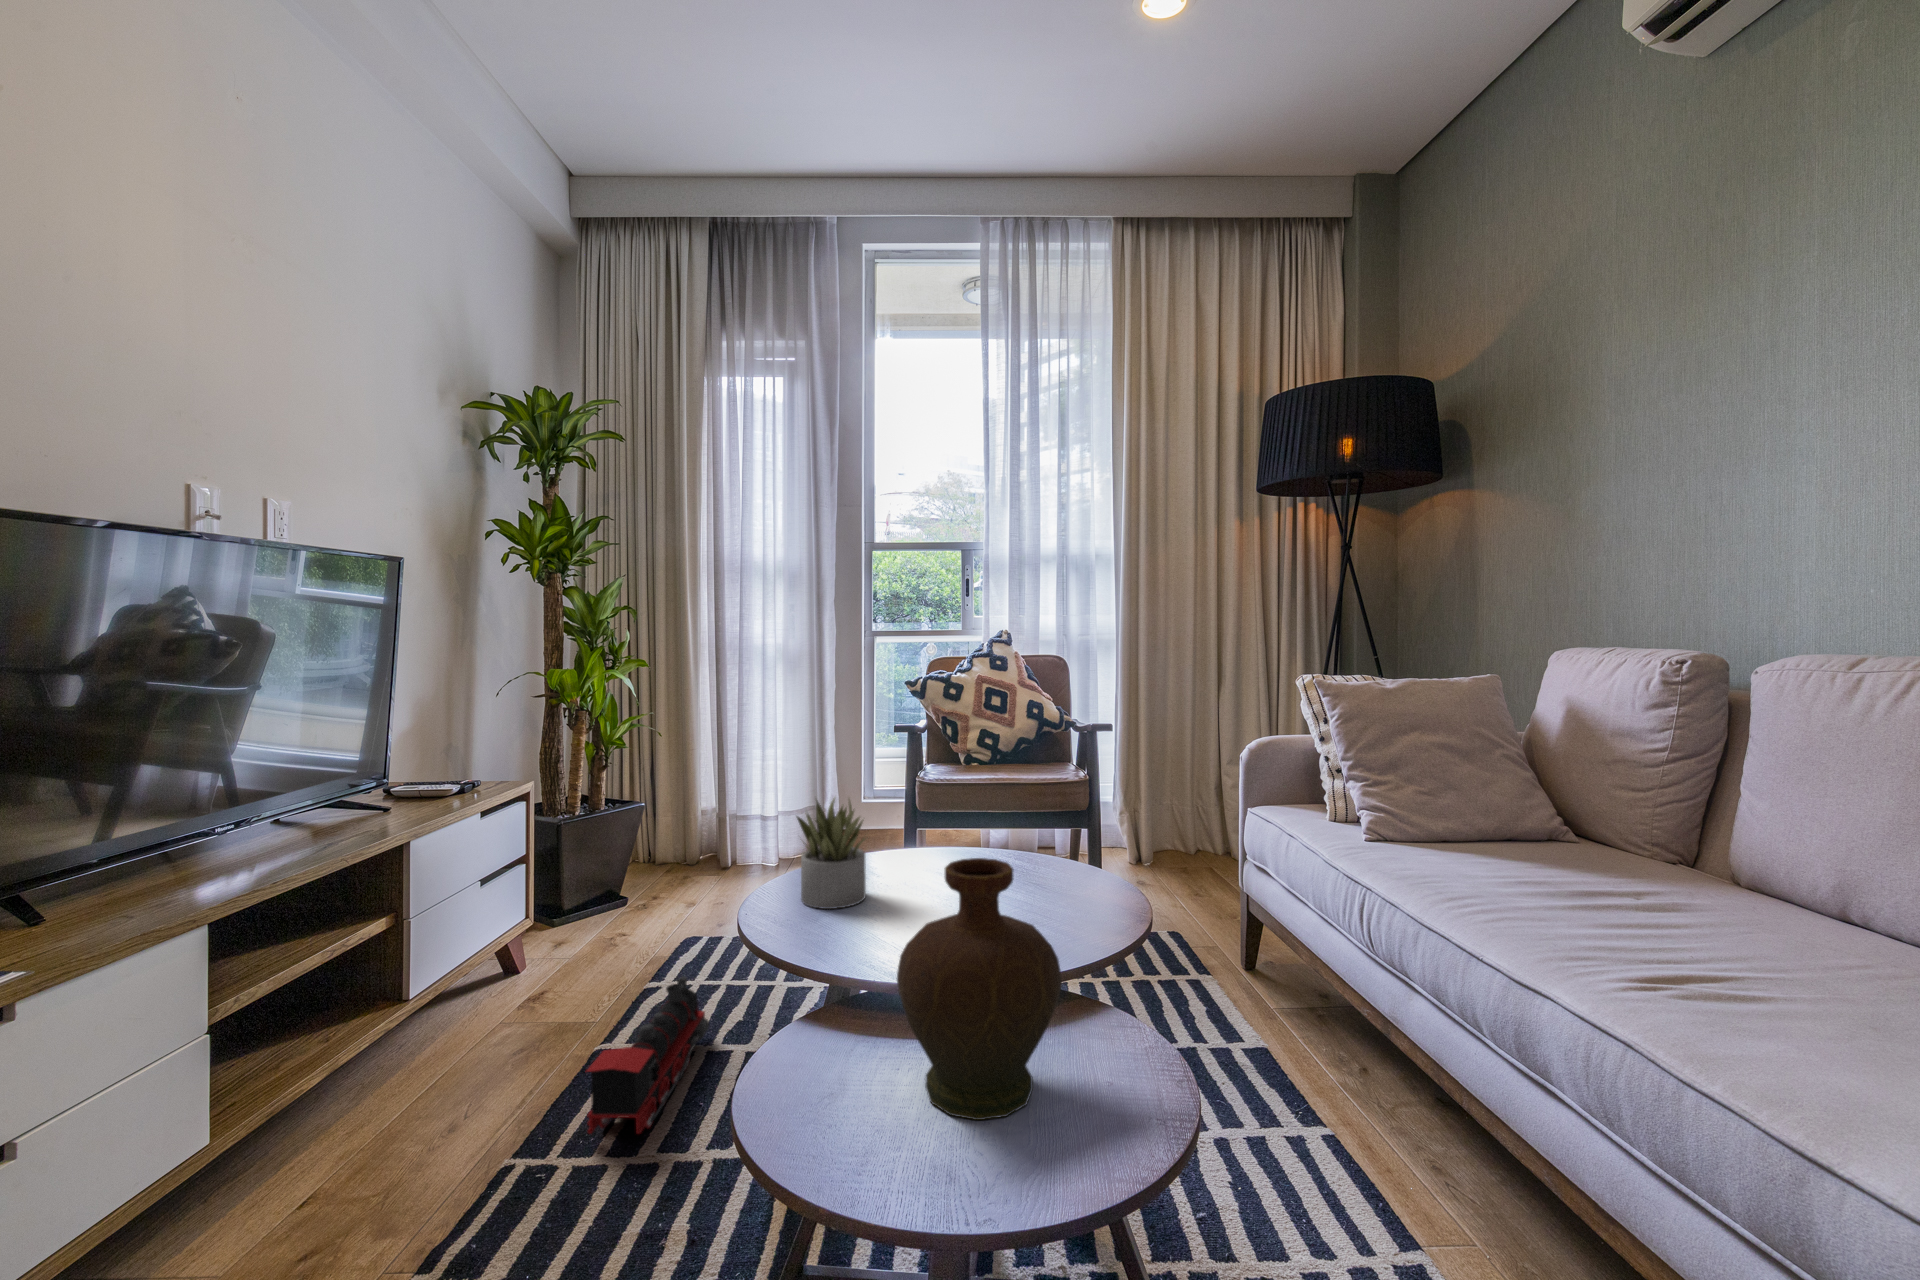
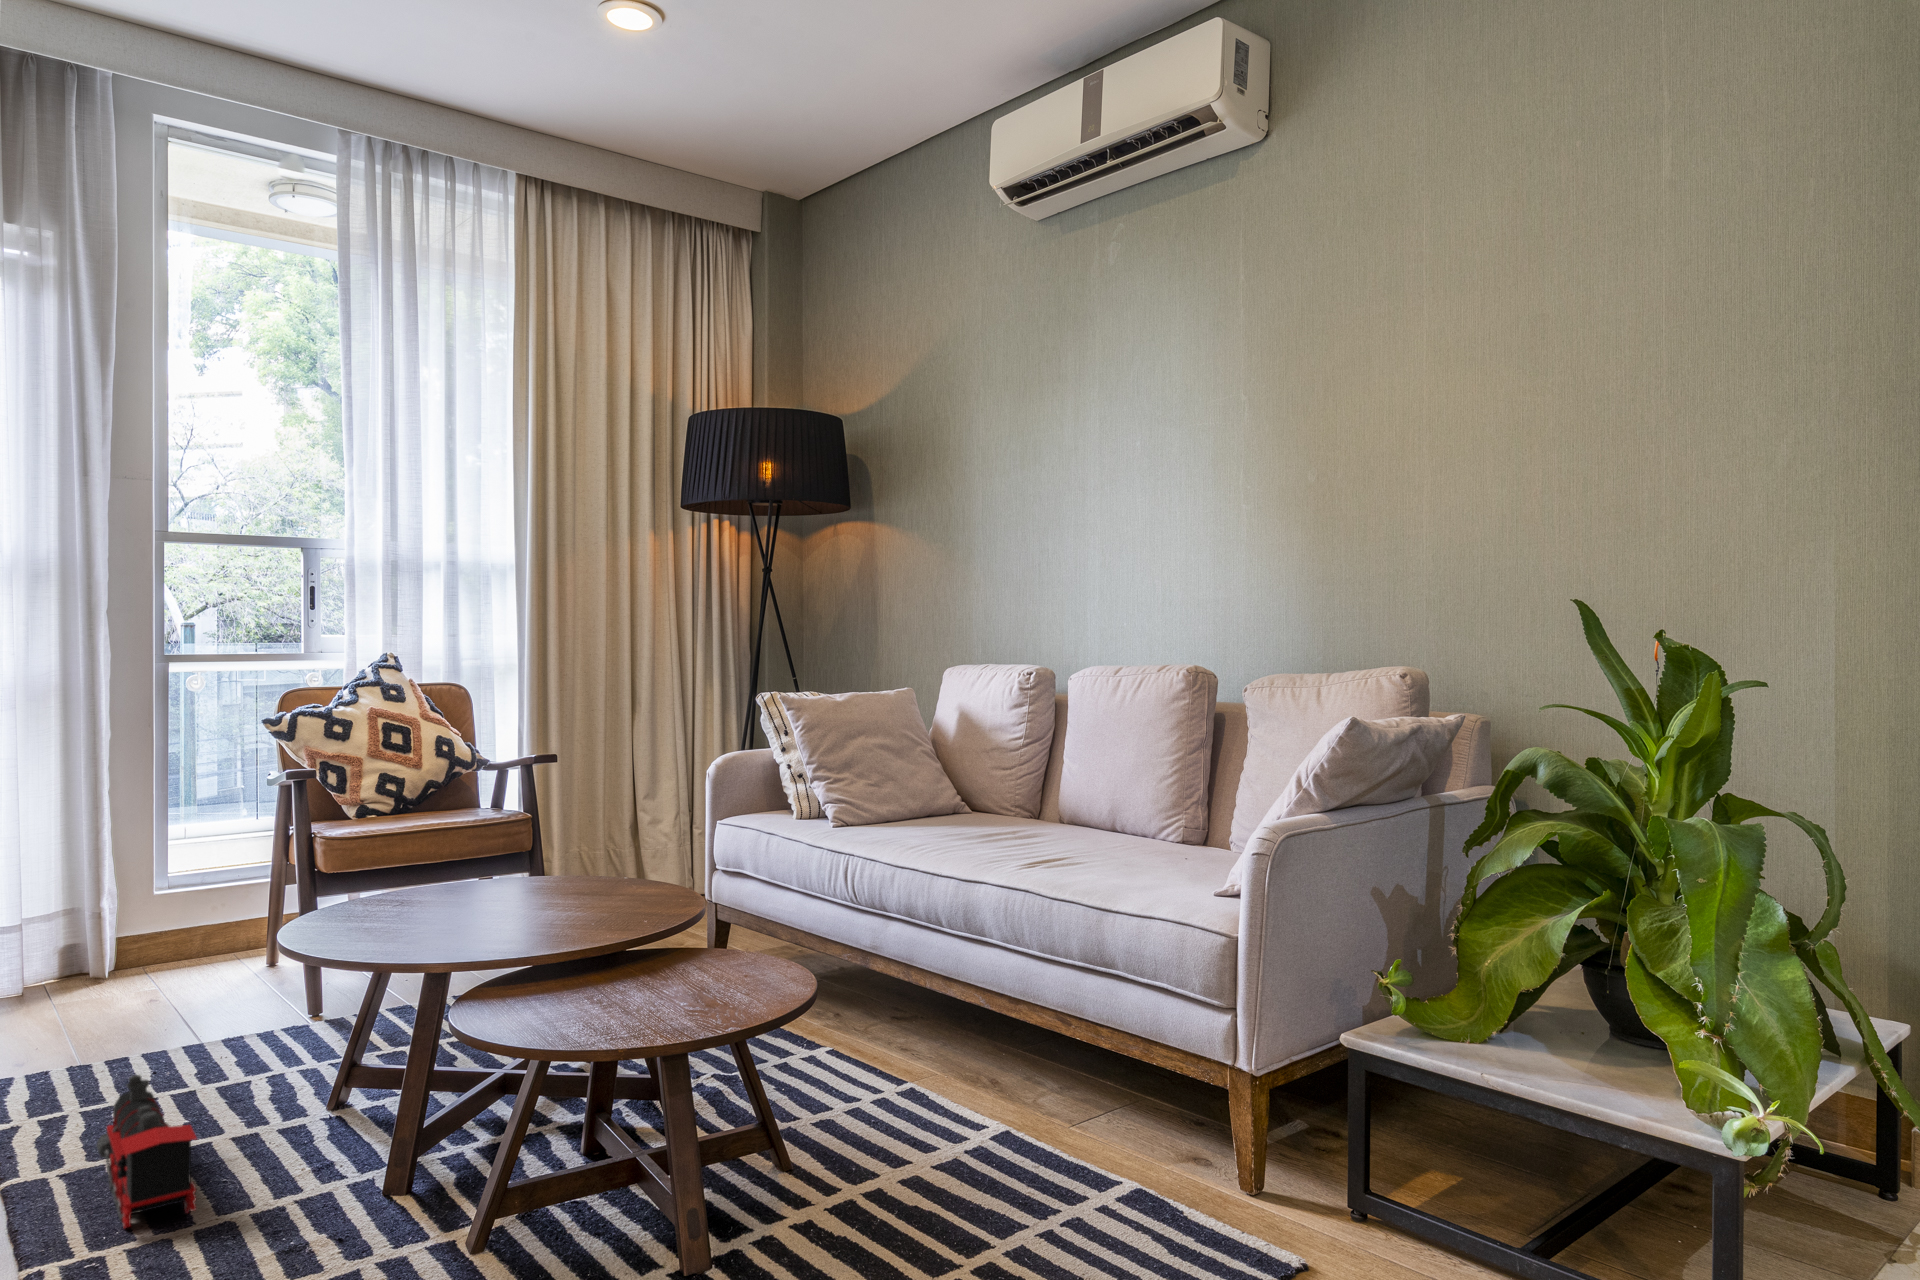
succulent plant: present [797,798,866,909] -> none [342,820,434,936]
decorative vase: present [897,858,1062,1120] -> none [602,821,731,1008]

